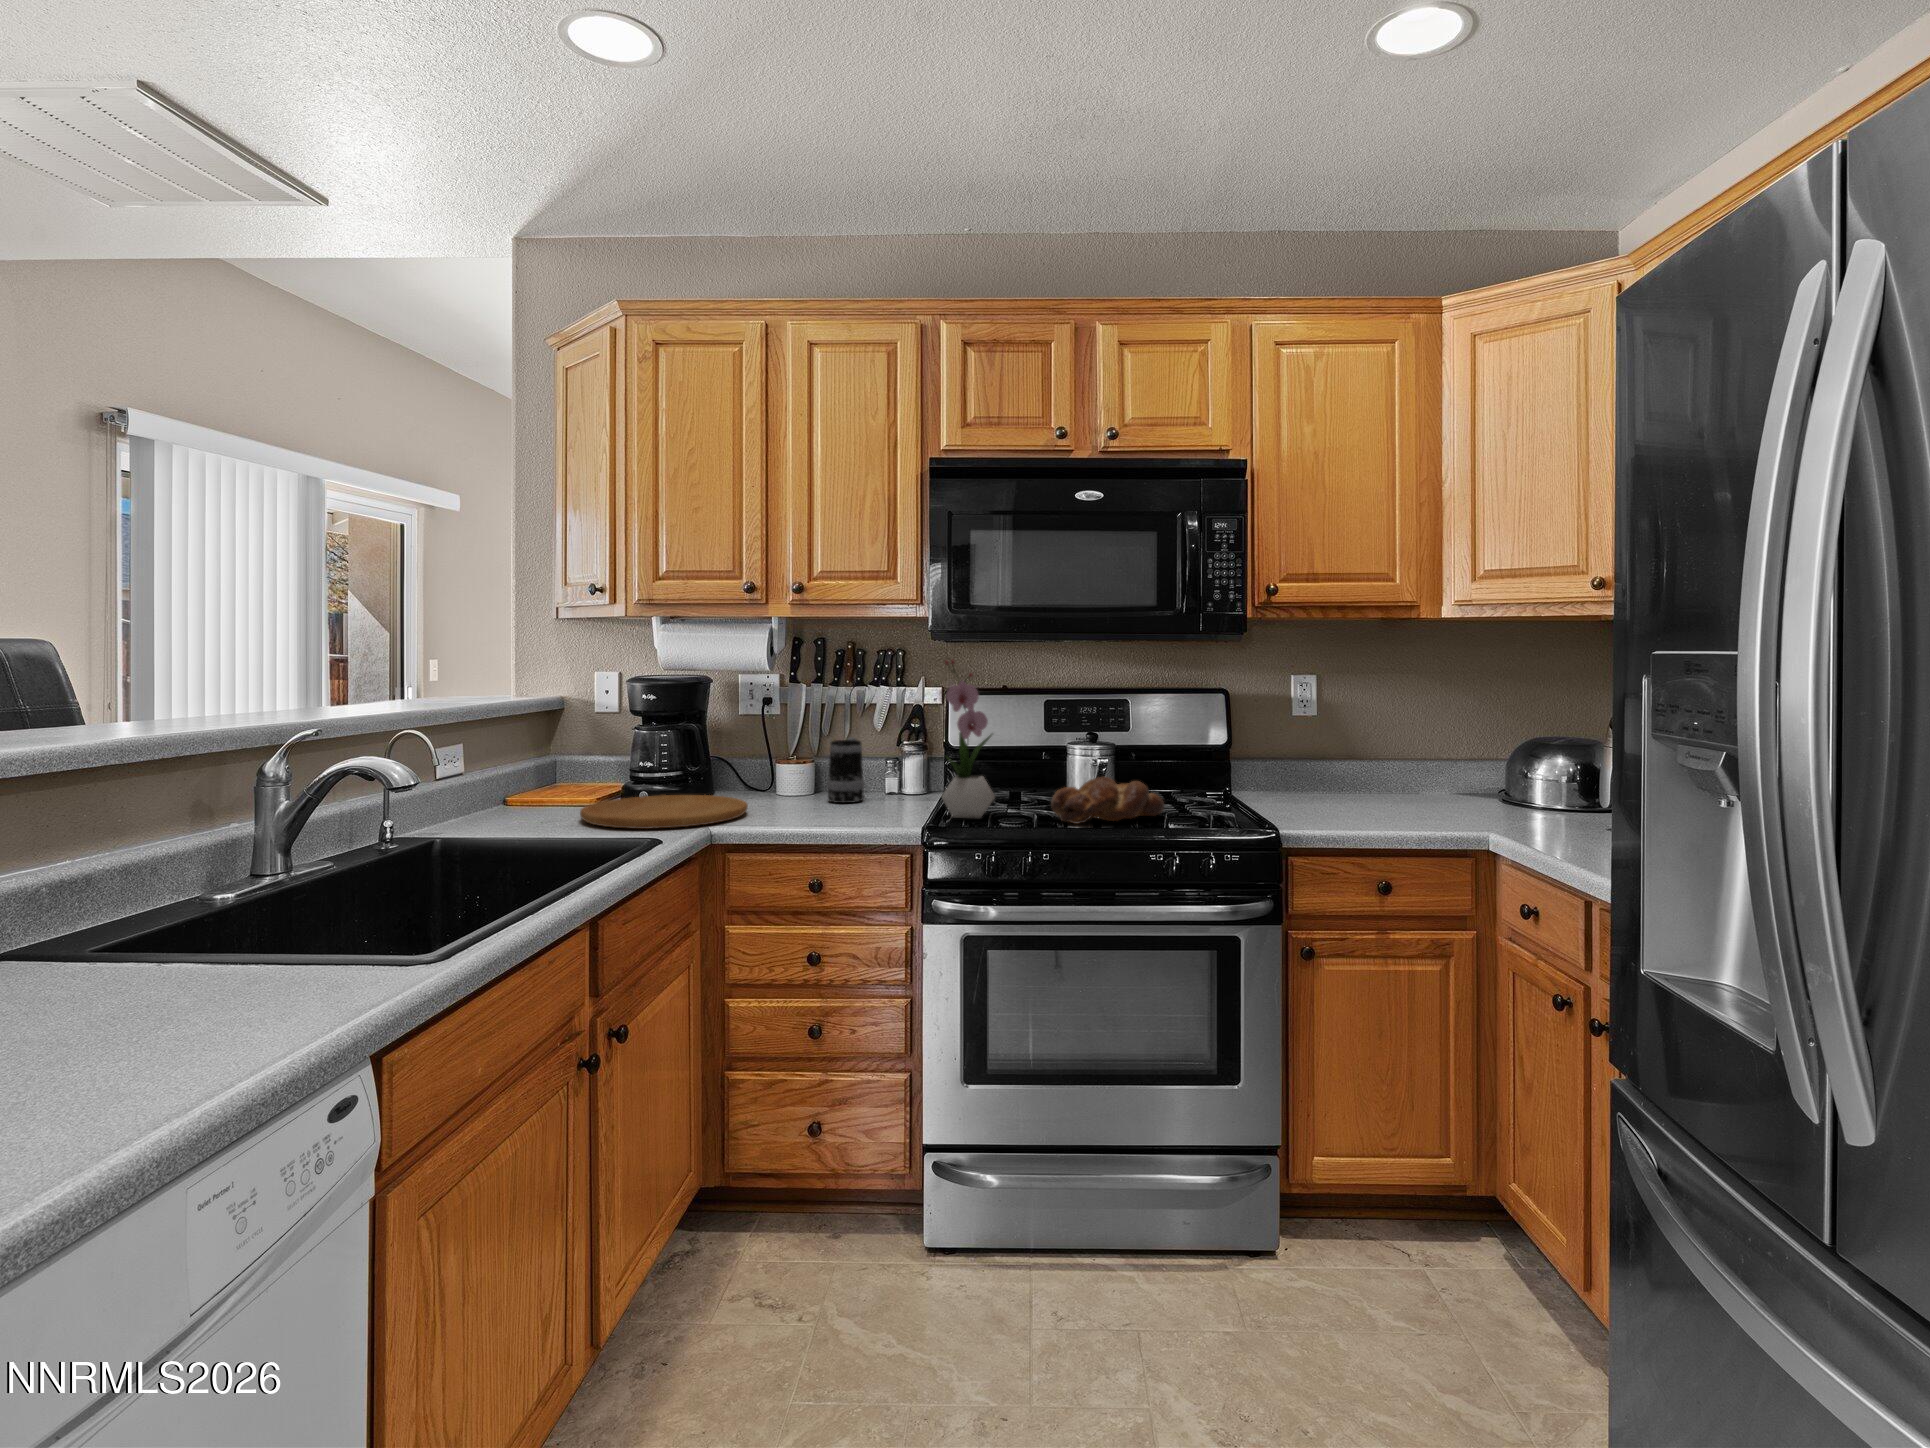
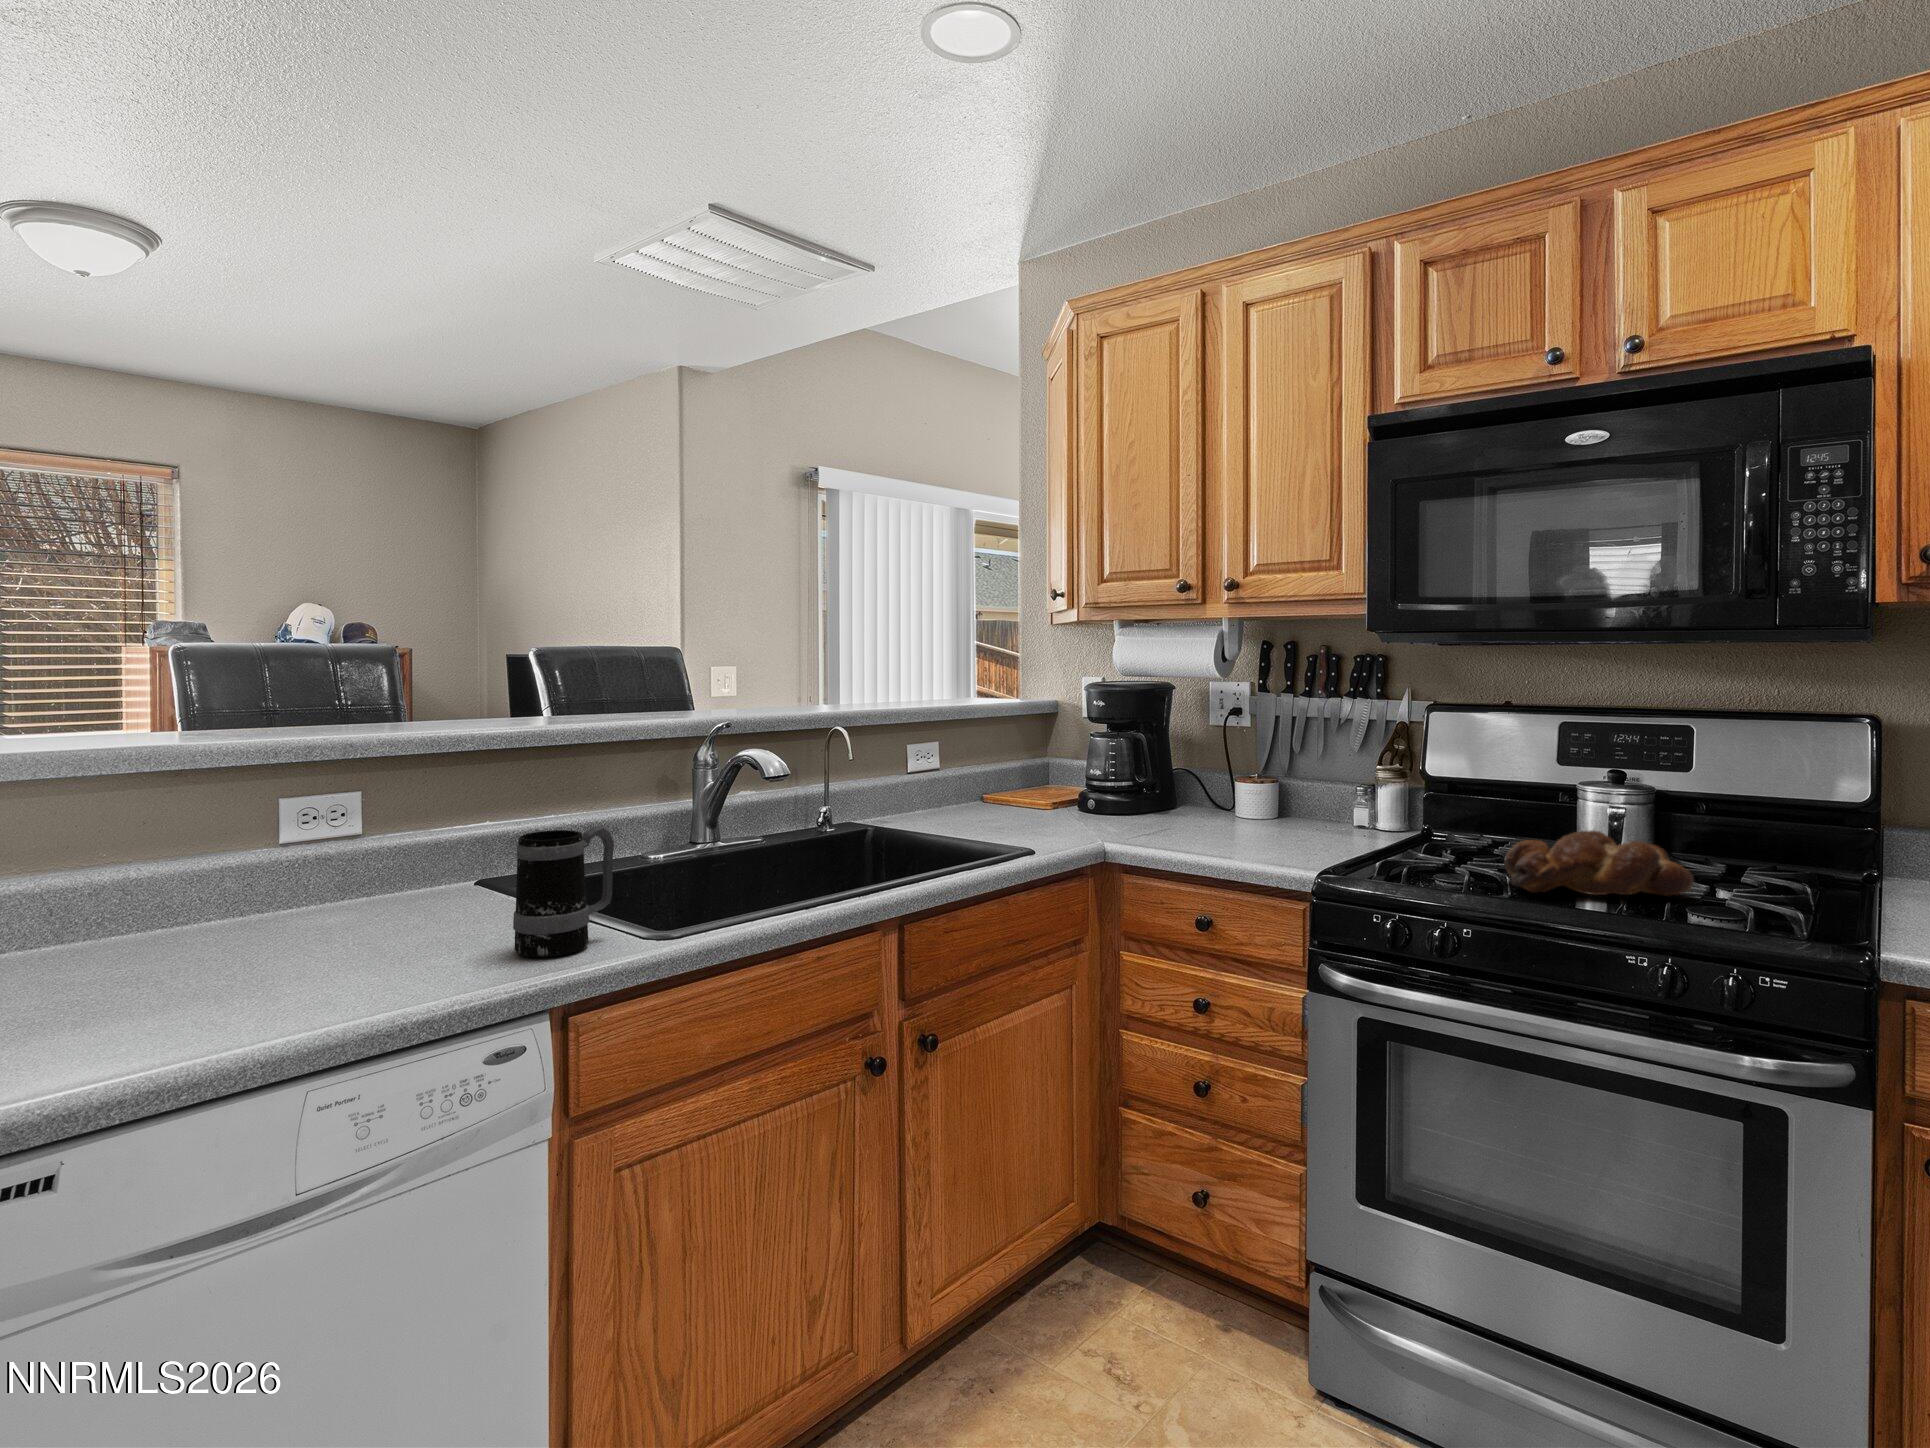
flower arrangement: present [942,659,995,818] -> none [1361,665,1443,869]
mug: present [827,737,864,803] -> present [513,825,614,957]
cutting board: present [580,795,748,829] -> none [1001,805,1166,840]

